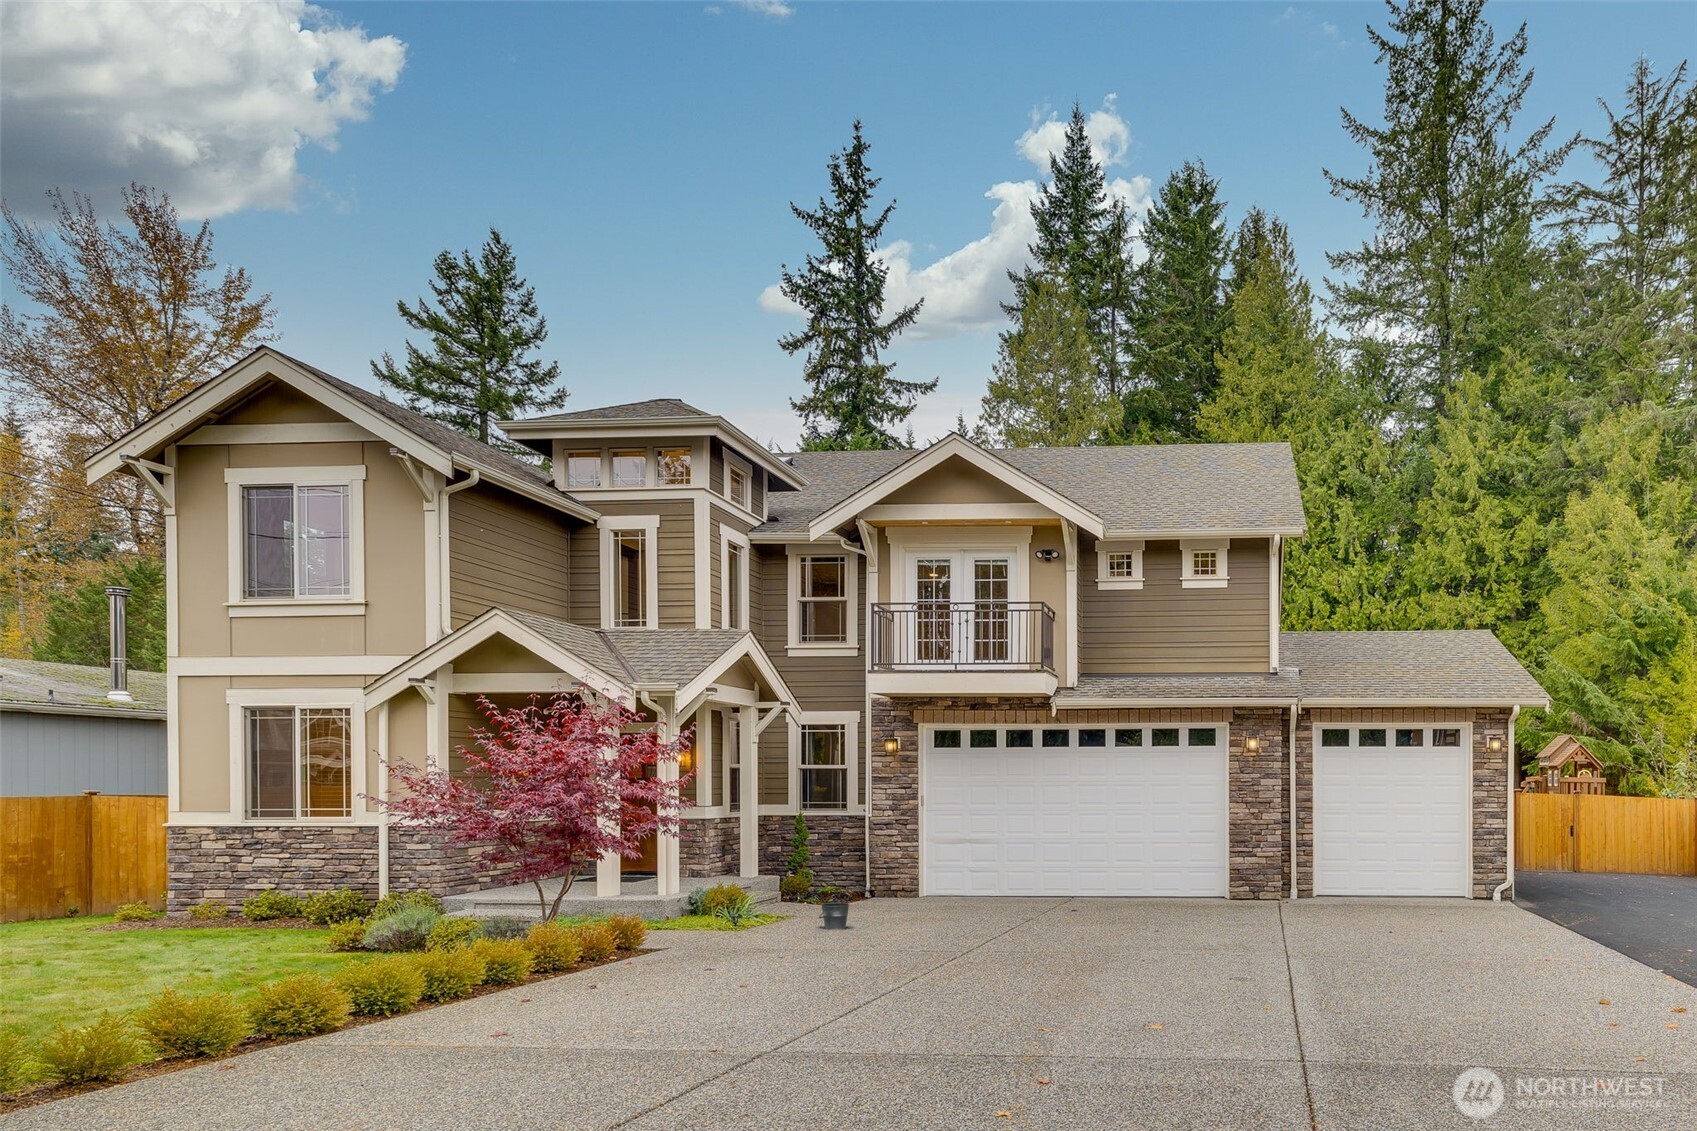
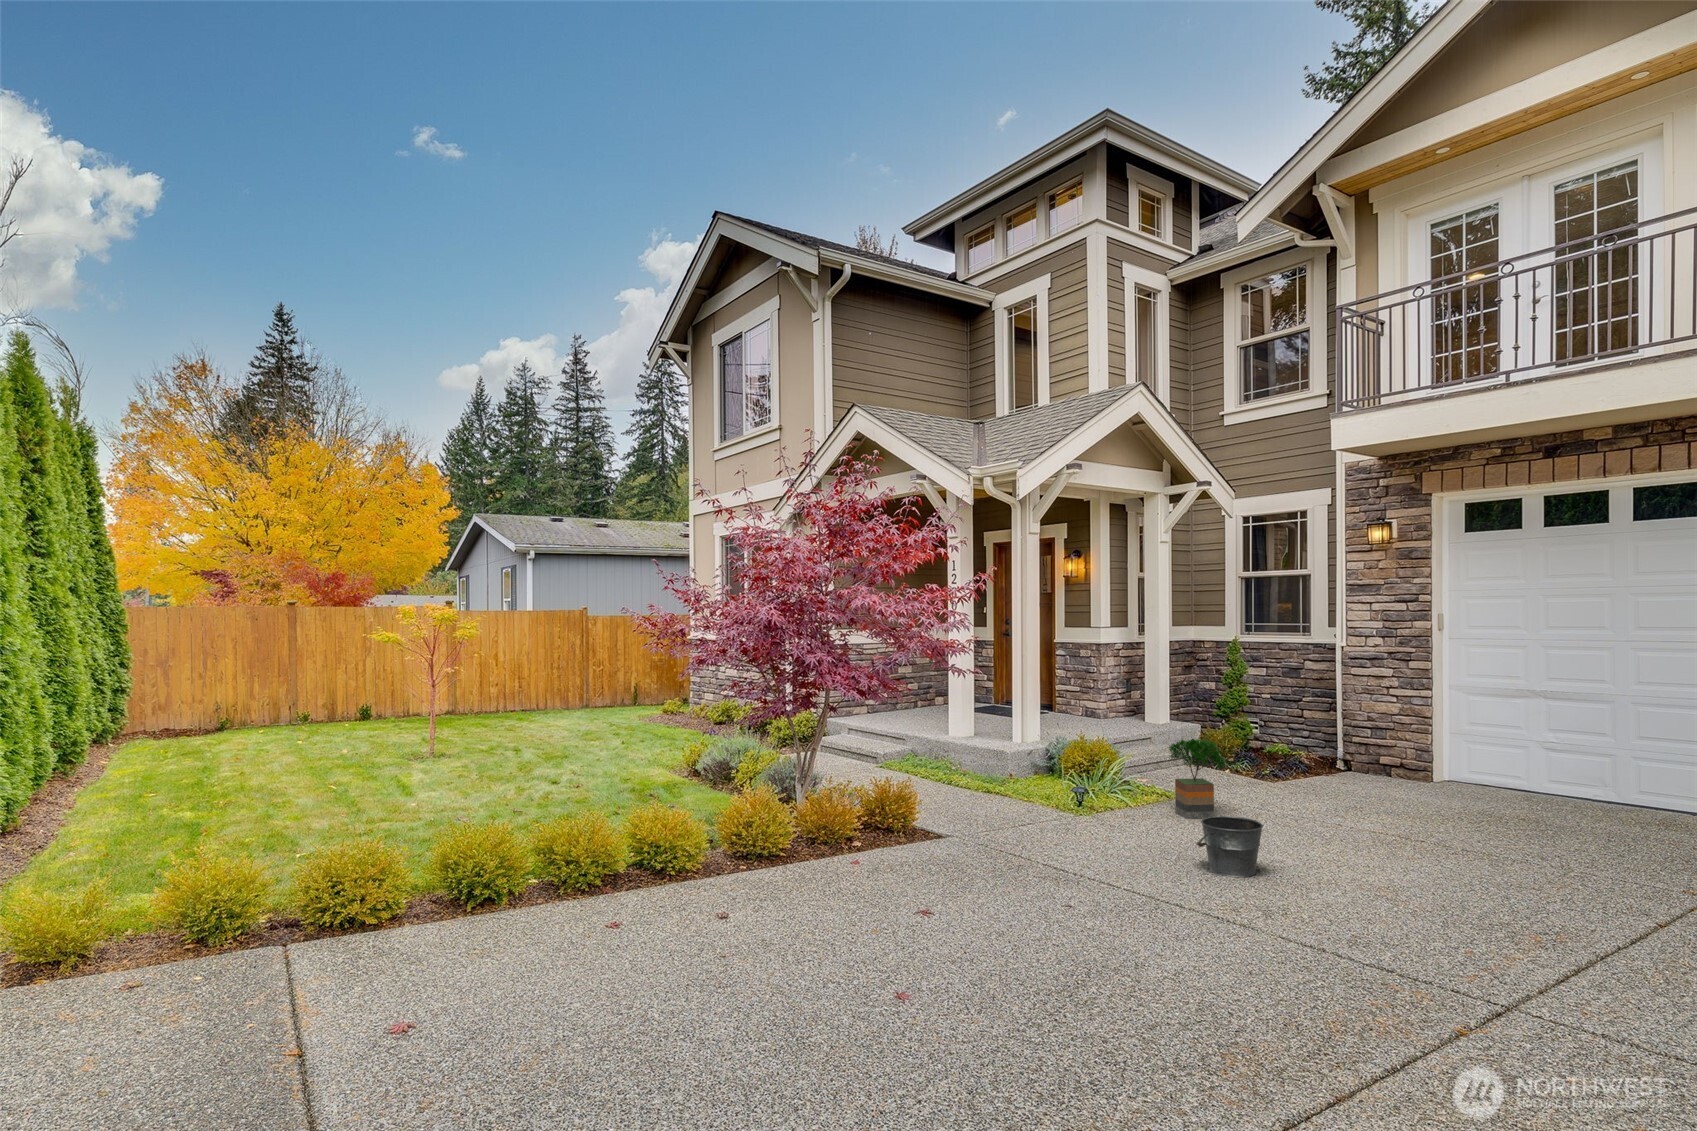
potted tree: none [789,871,821,917] -> present [1169,739,1226,819]

